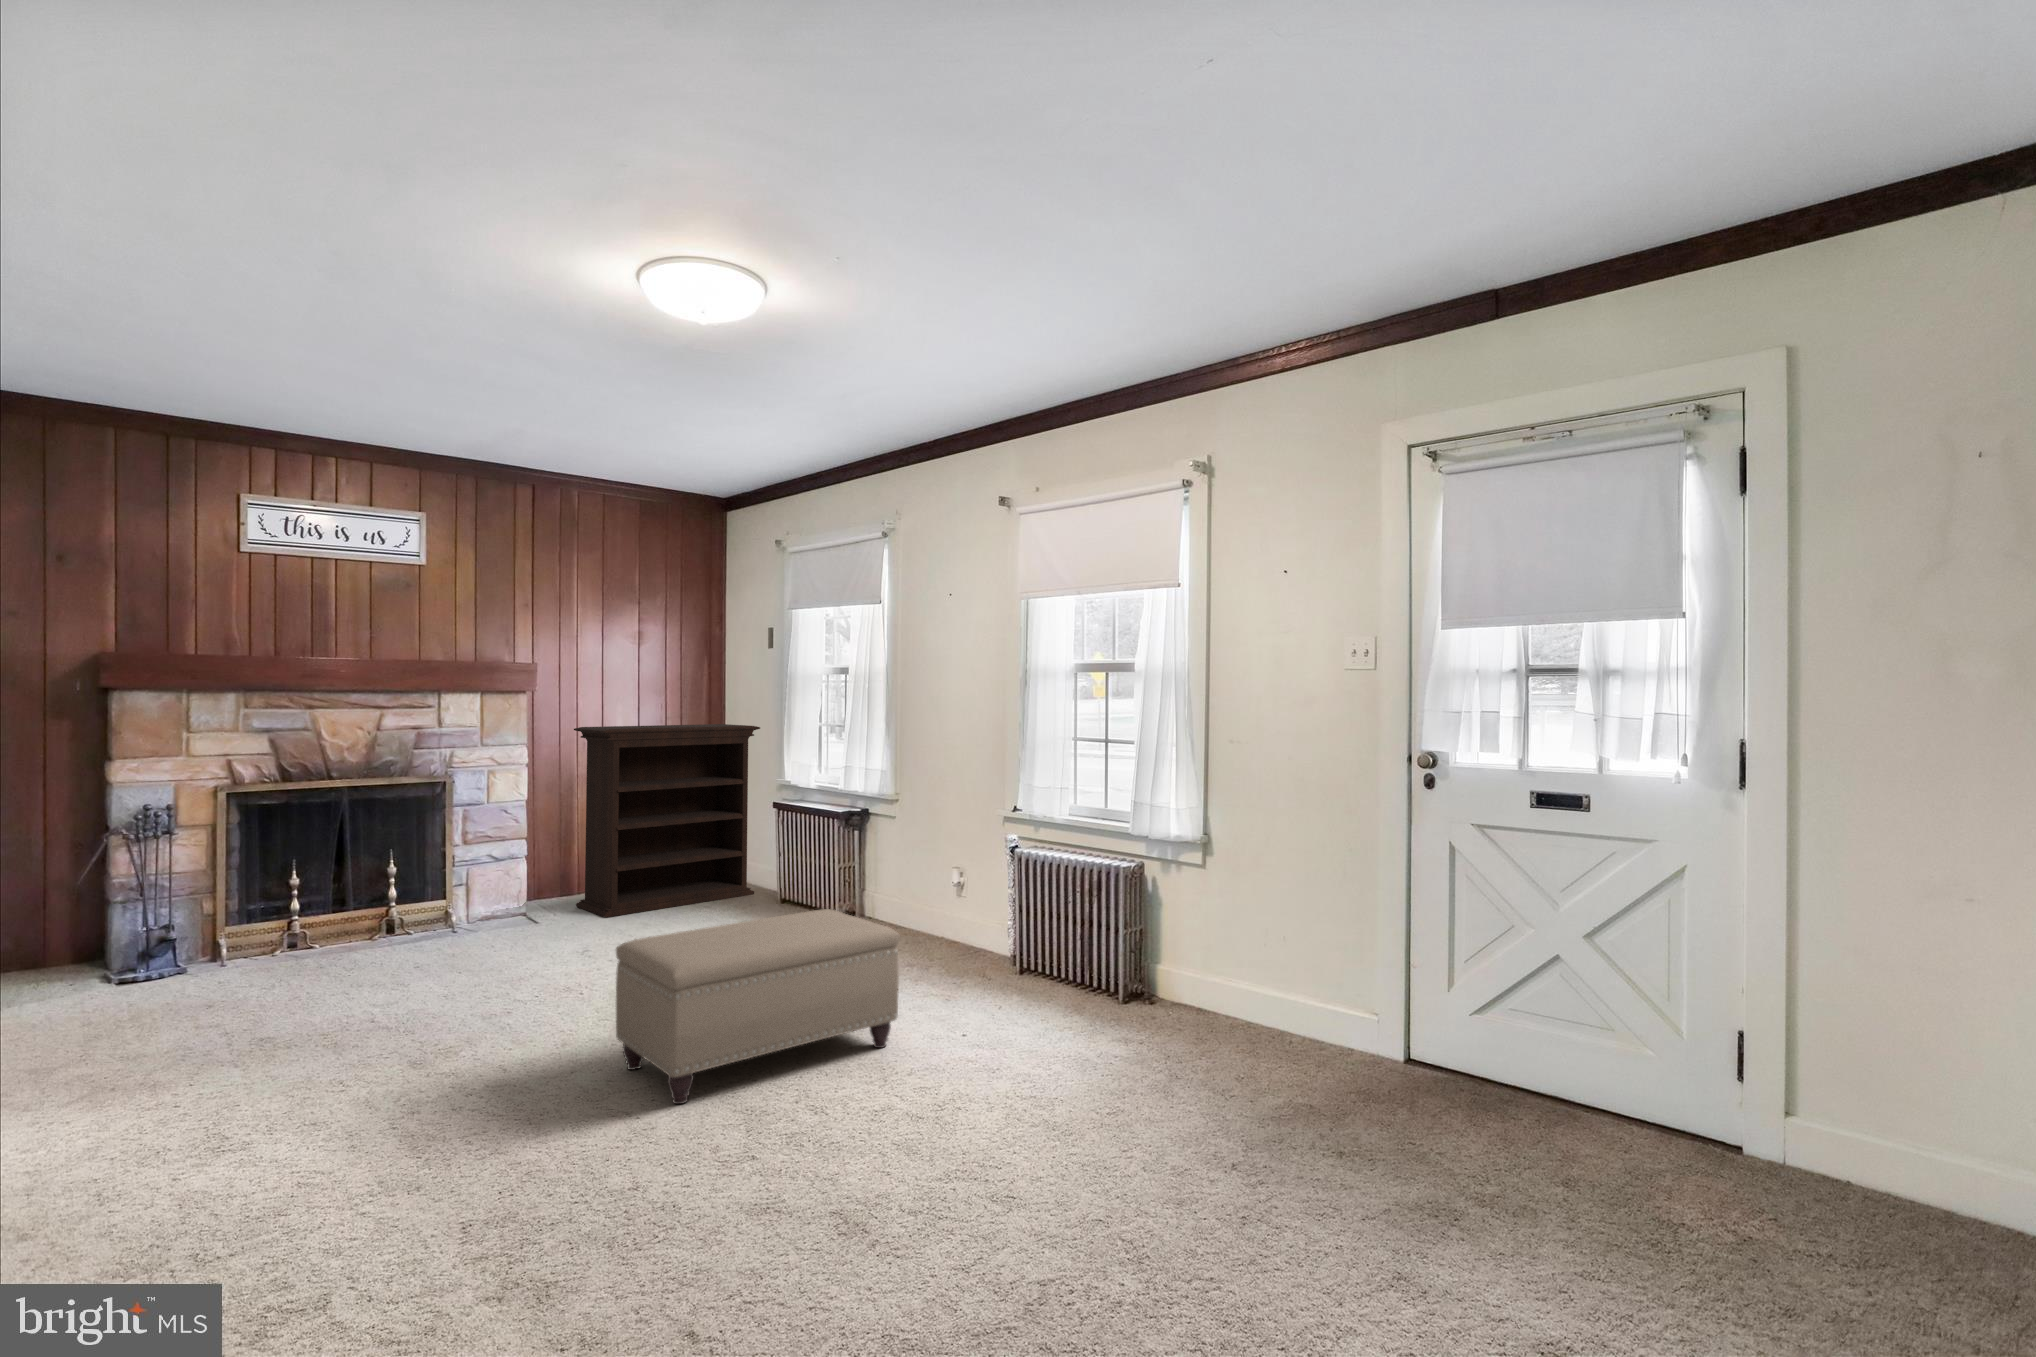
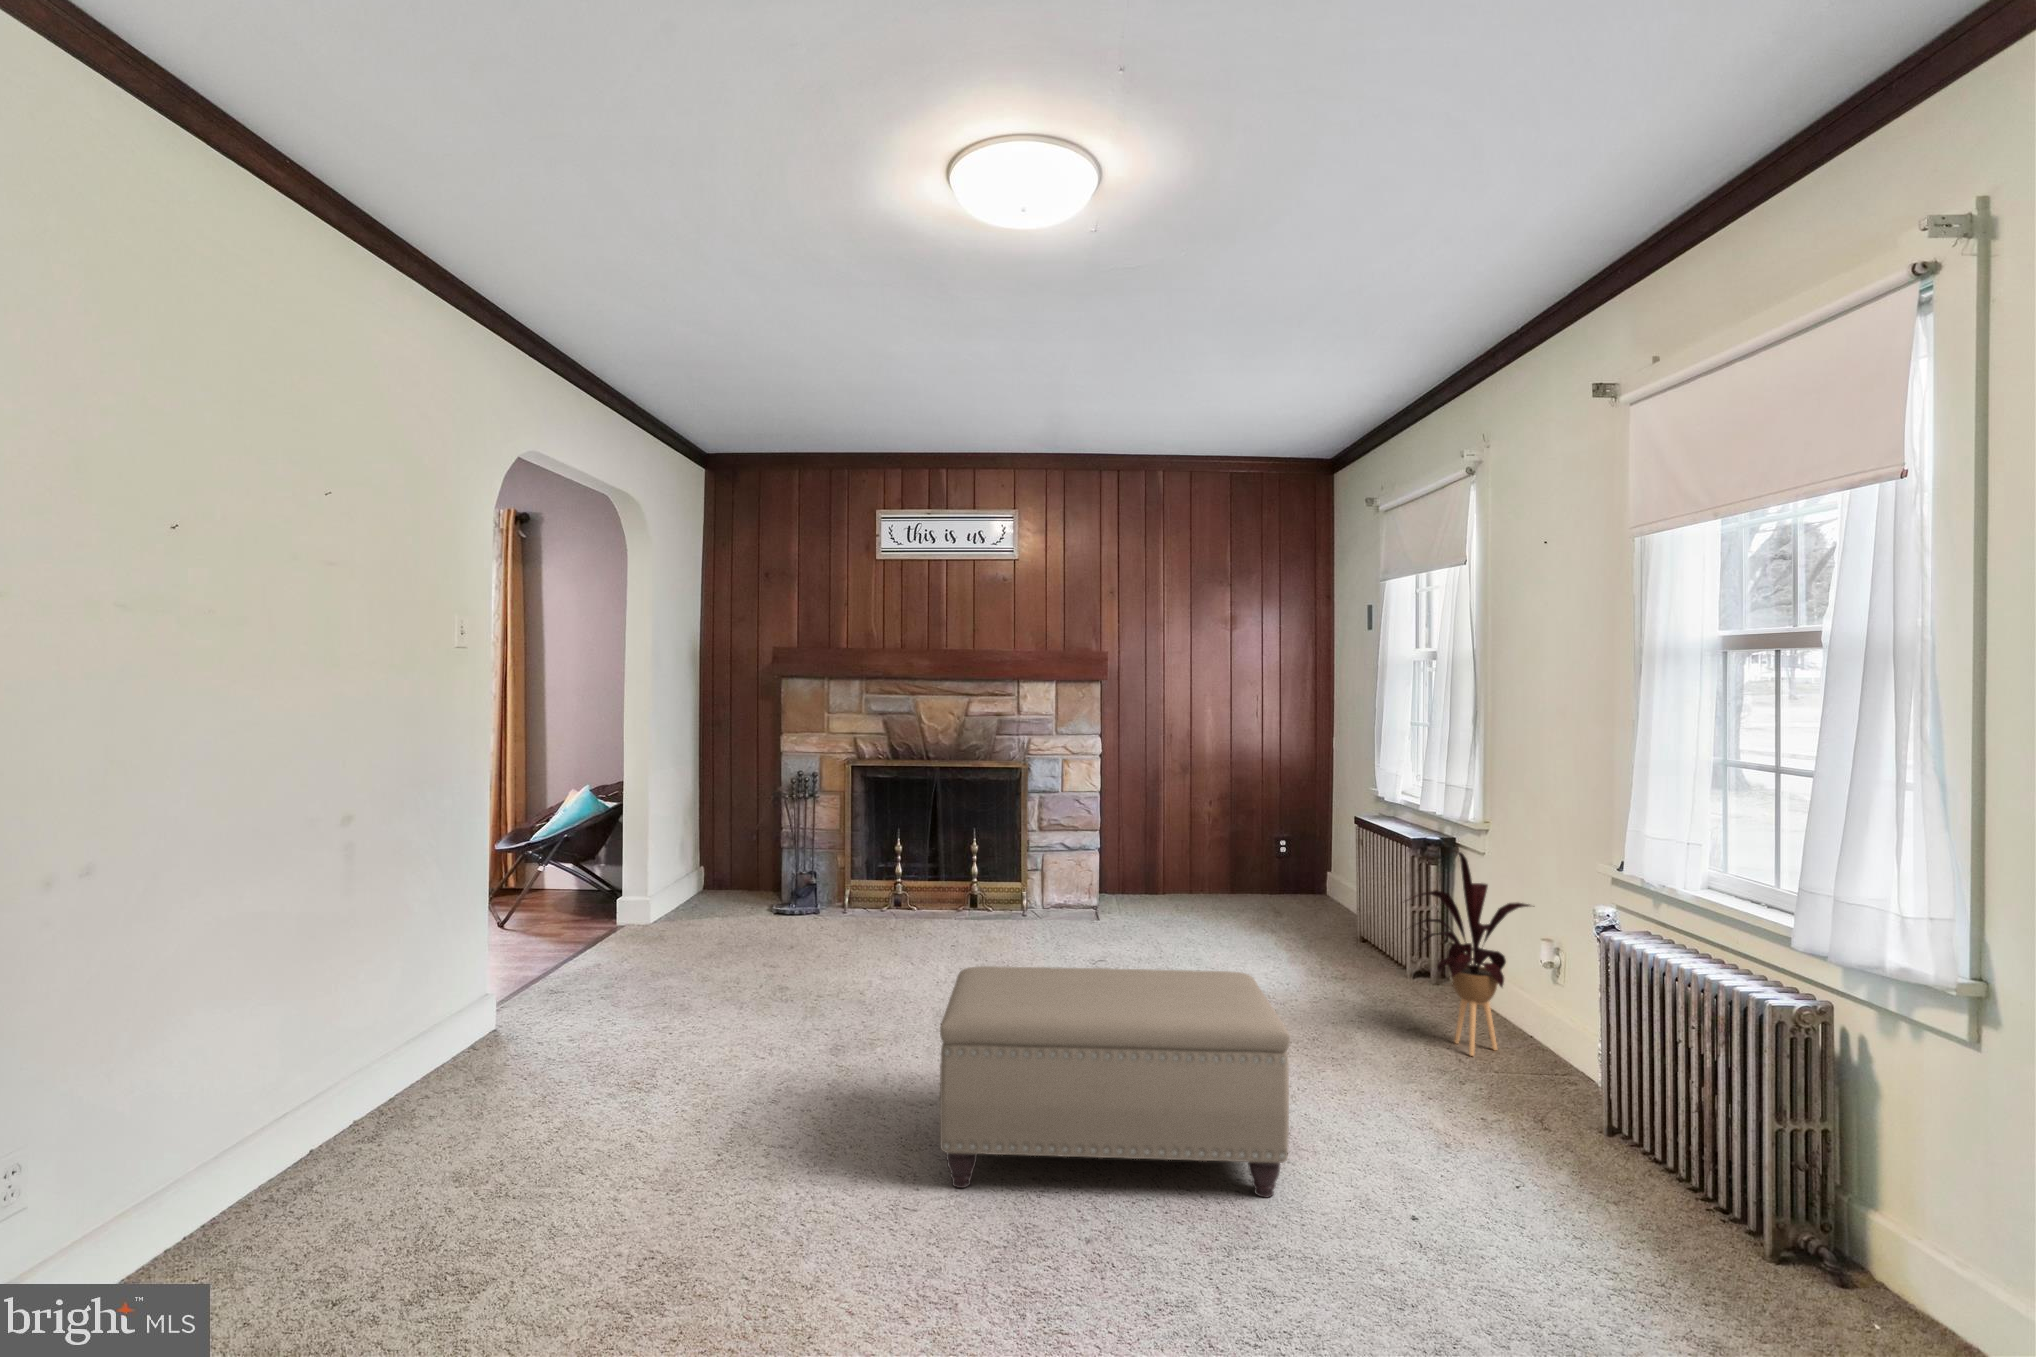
bookshelf: present [574,724,760,917] -> none [1140,717,1343,926]
house plant: none [871,813,950,952] -> present [1408,852,1530,1056]

